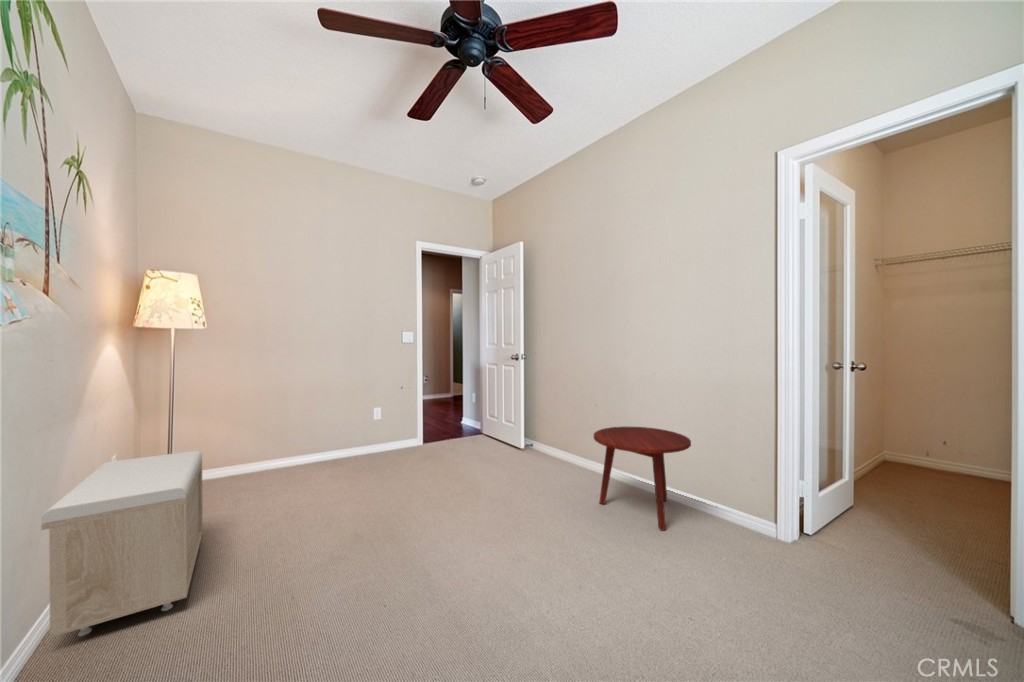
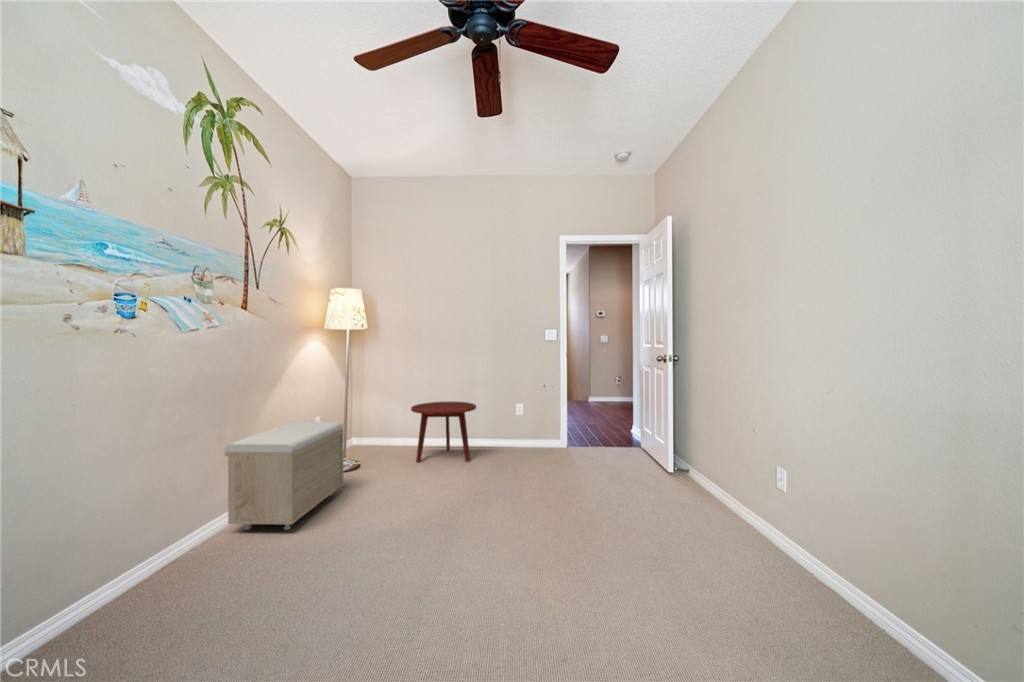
side table: present [593,426,691,530] -> present [411,402,476,462]

